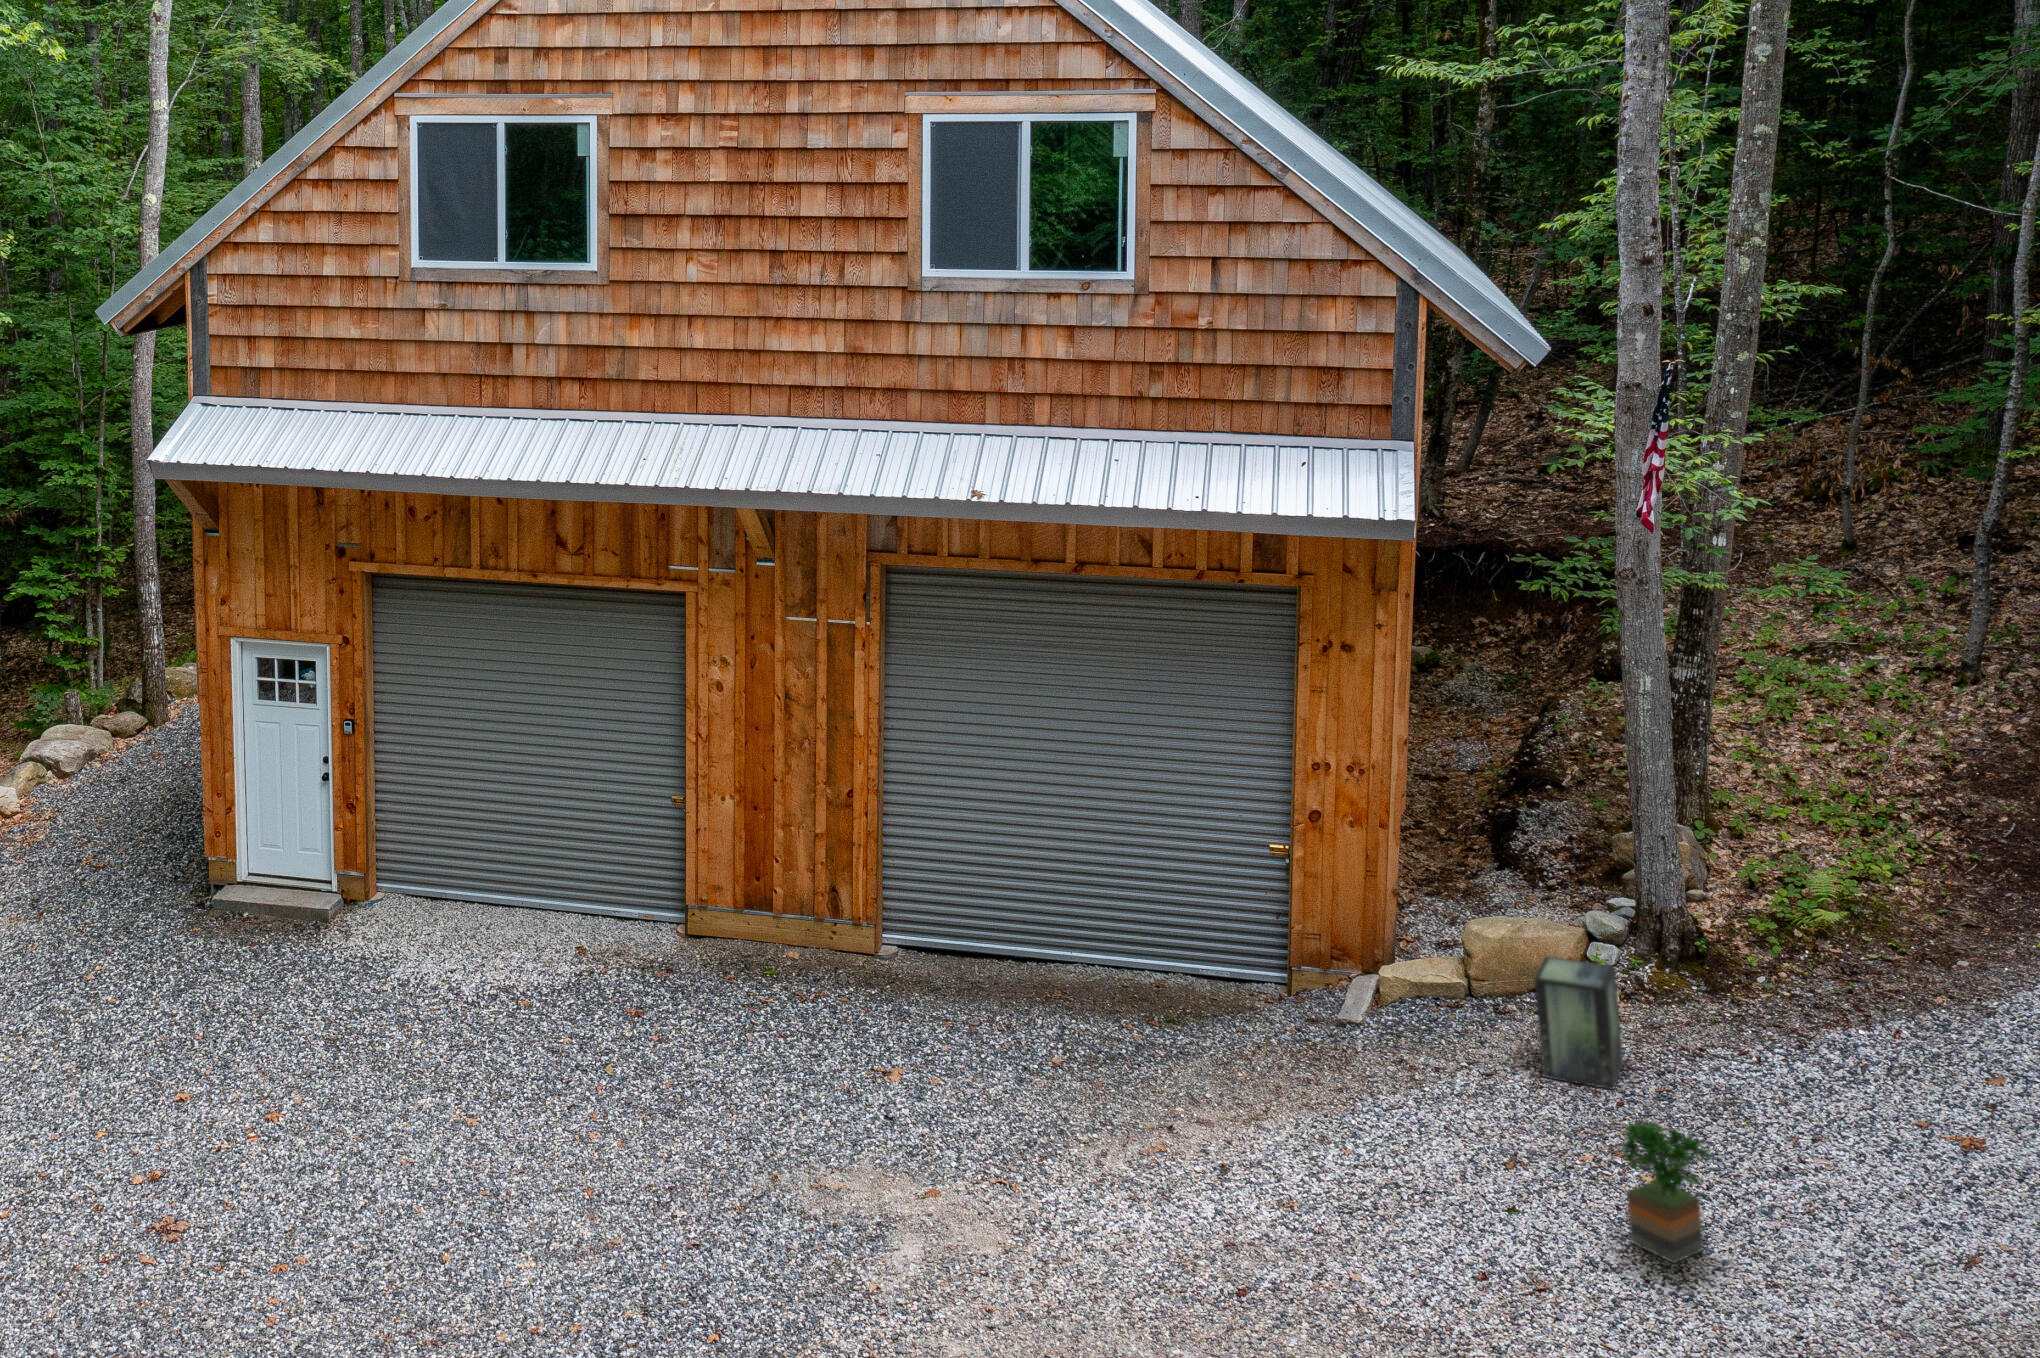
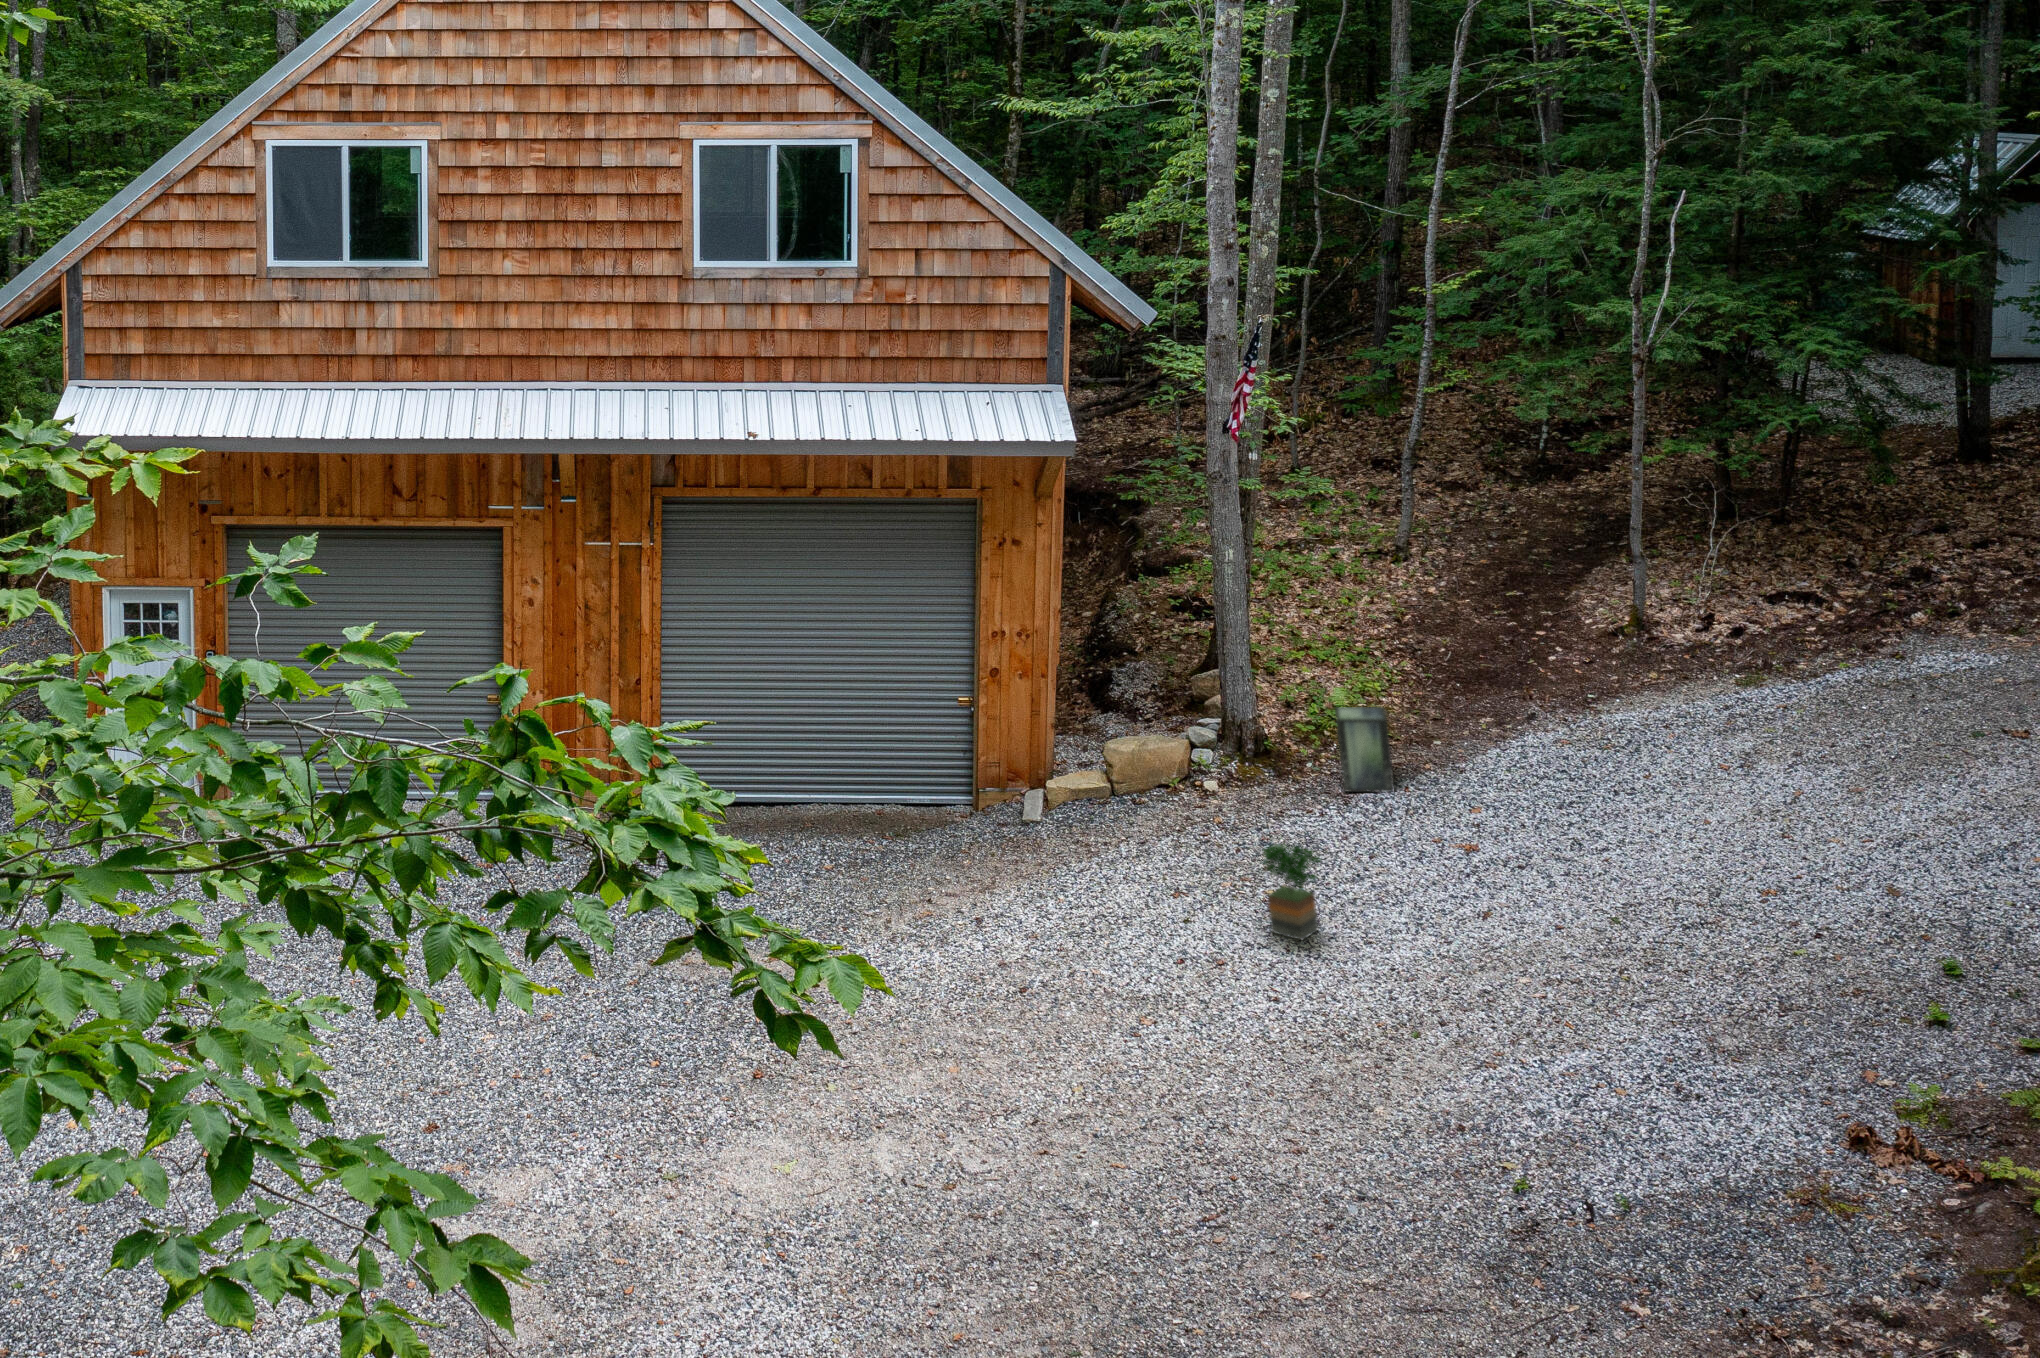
storage box: present [1534,957,1623,1090] -> present [1335,707,1395,793]

